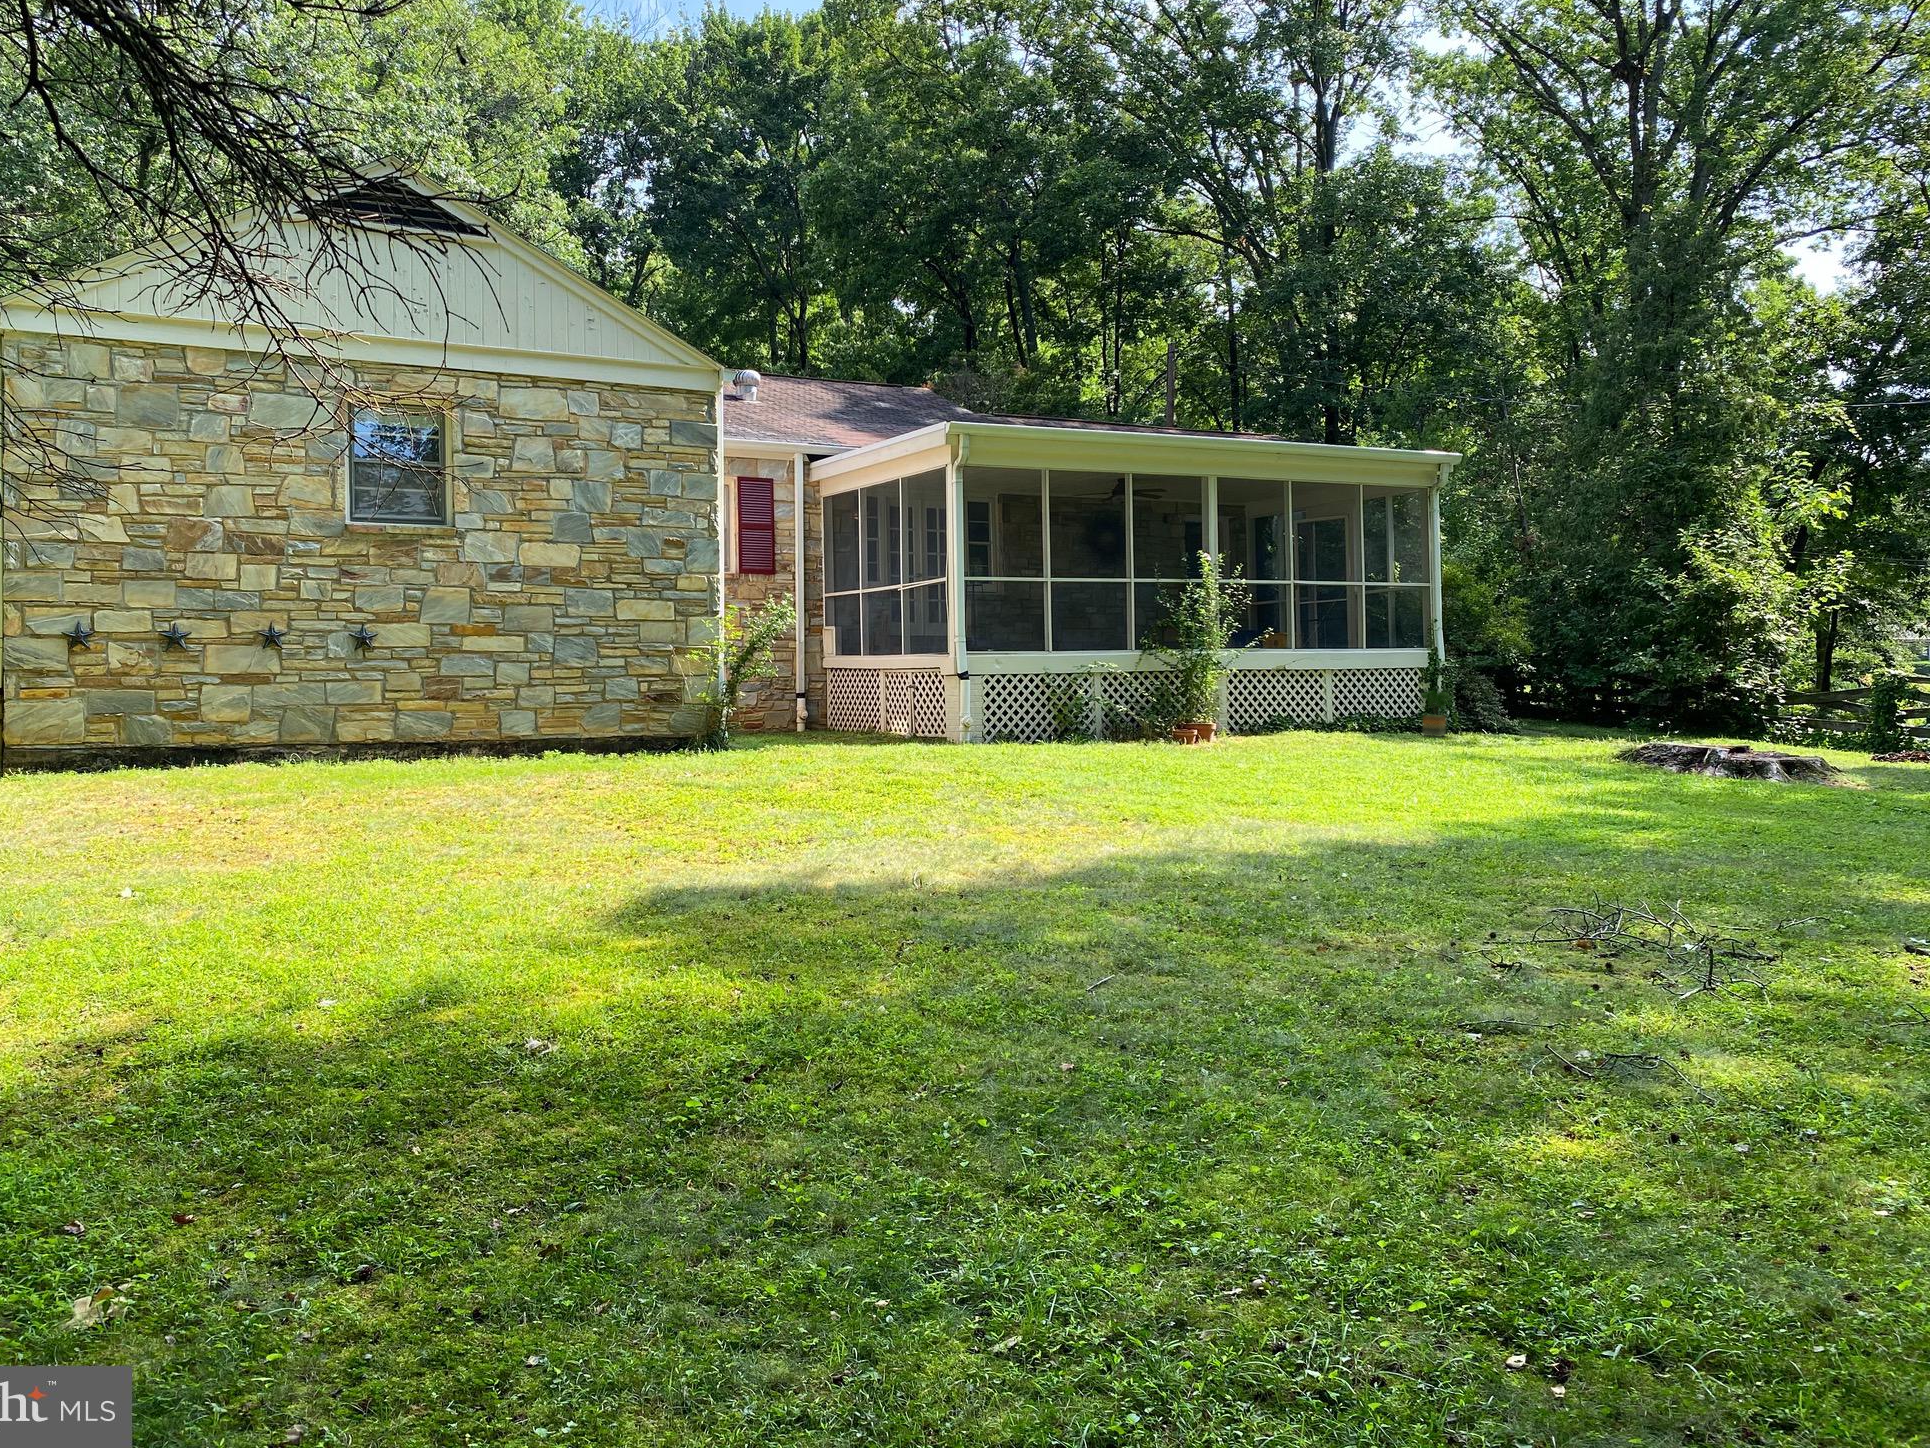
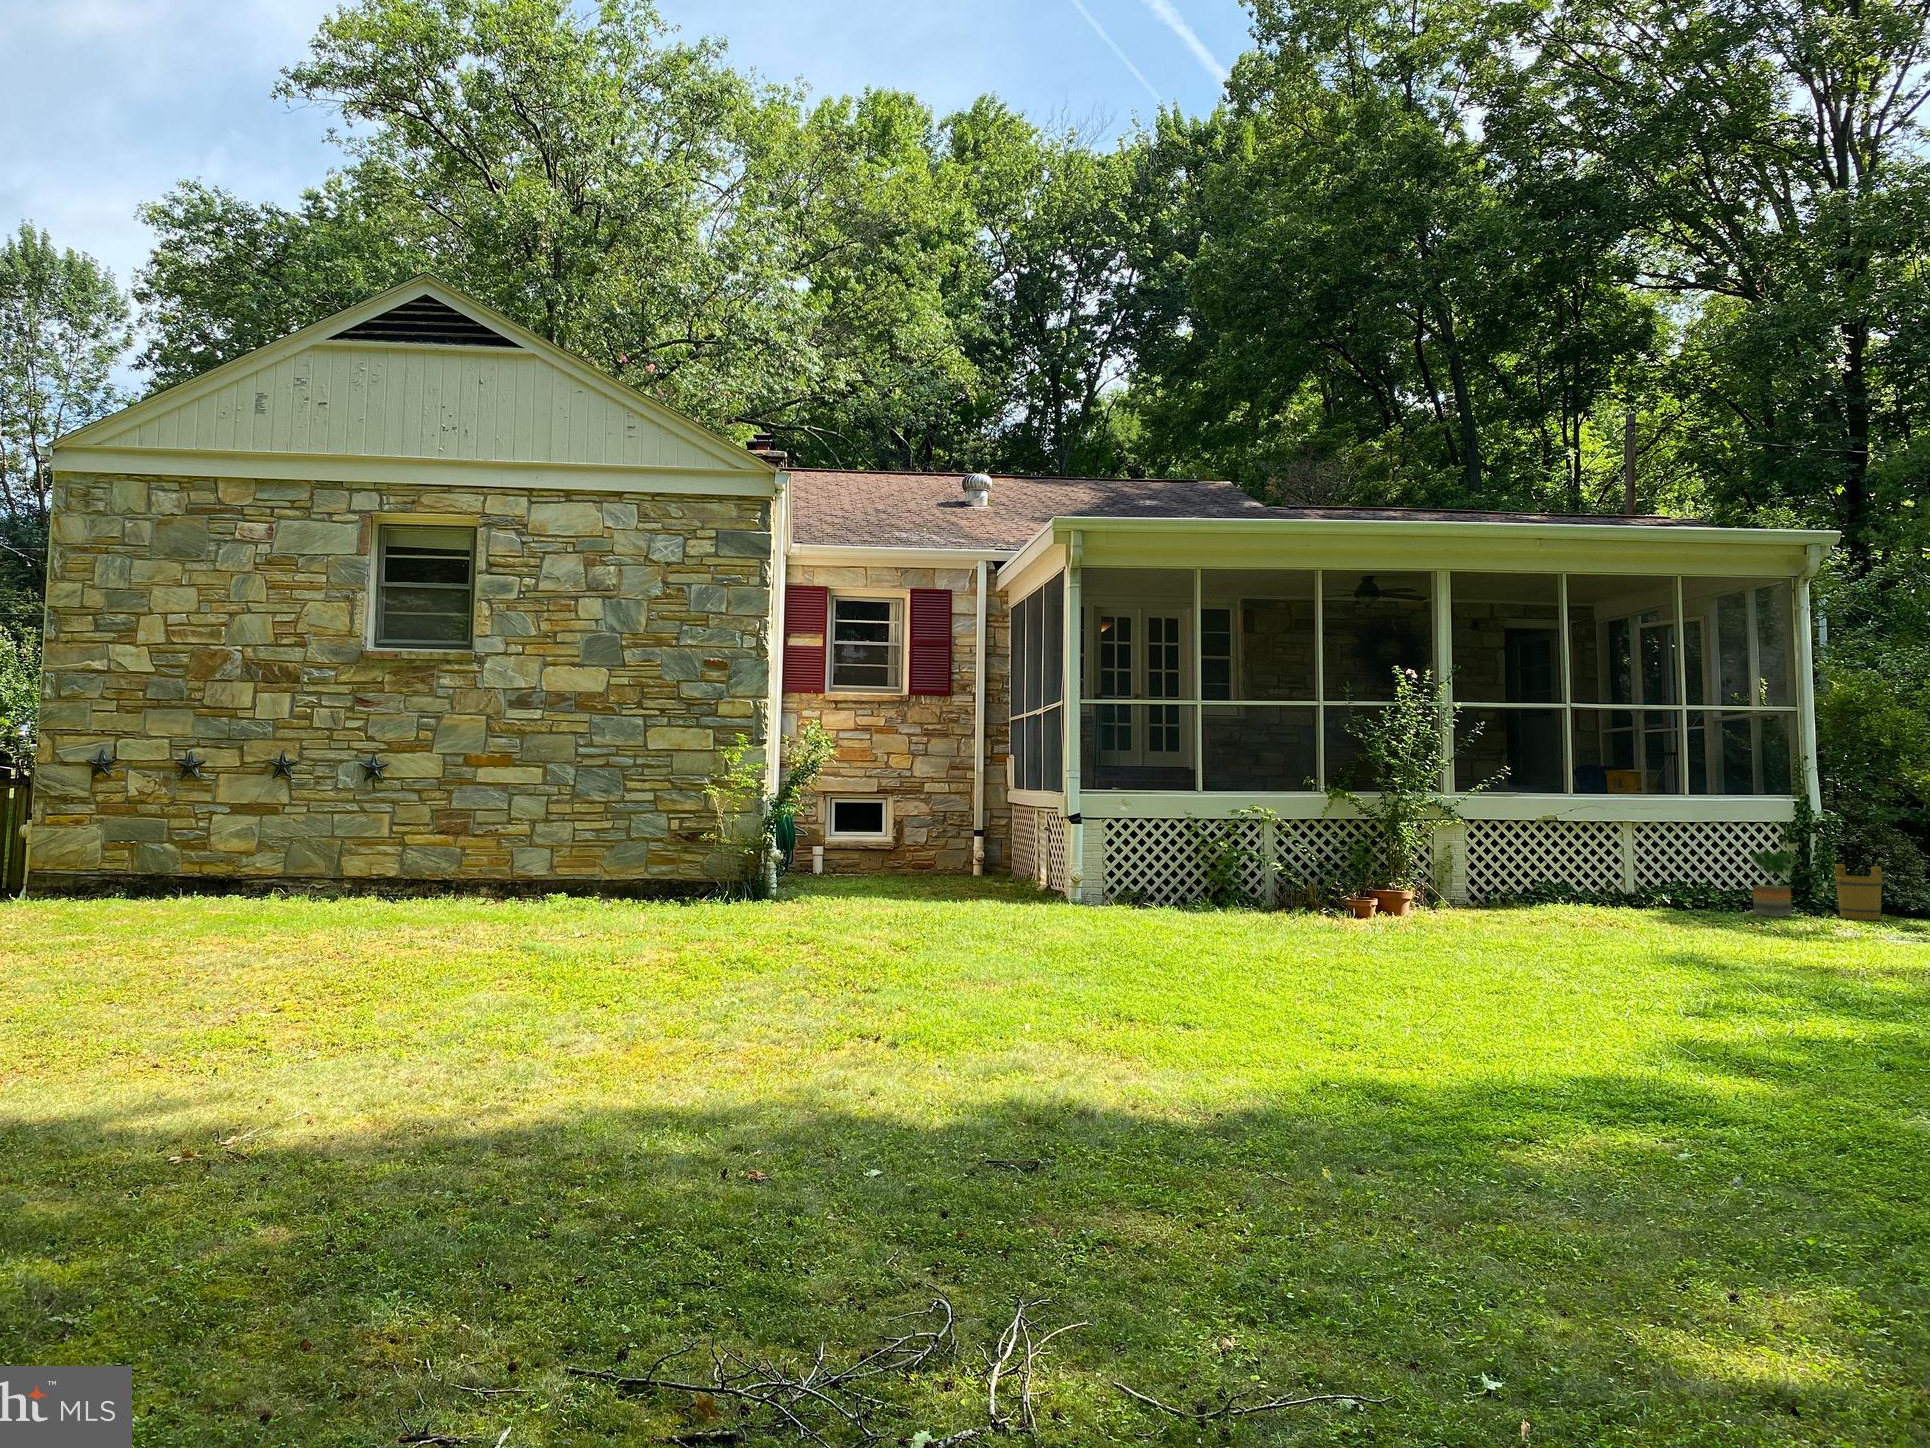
bucket: none [1468,699,1499,737] -> present [1835,864,1885,920]

